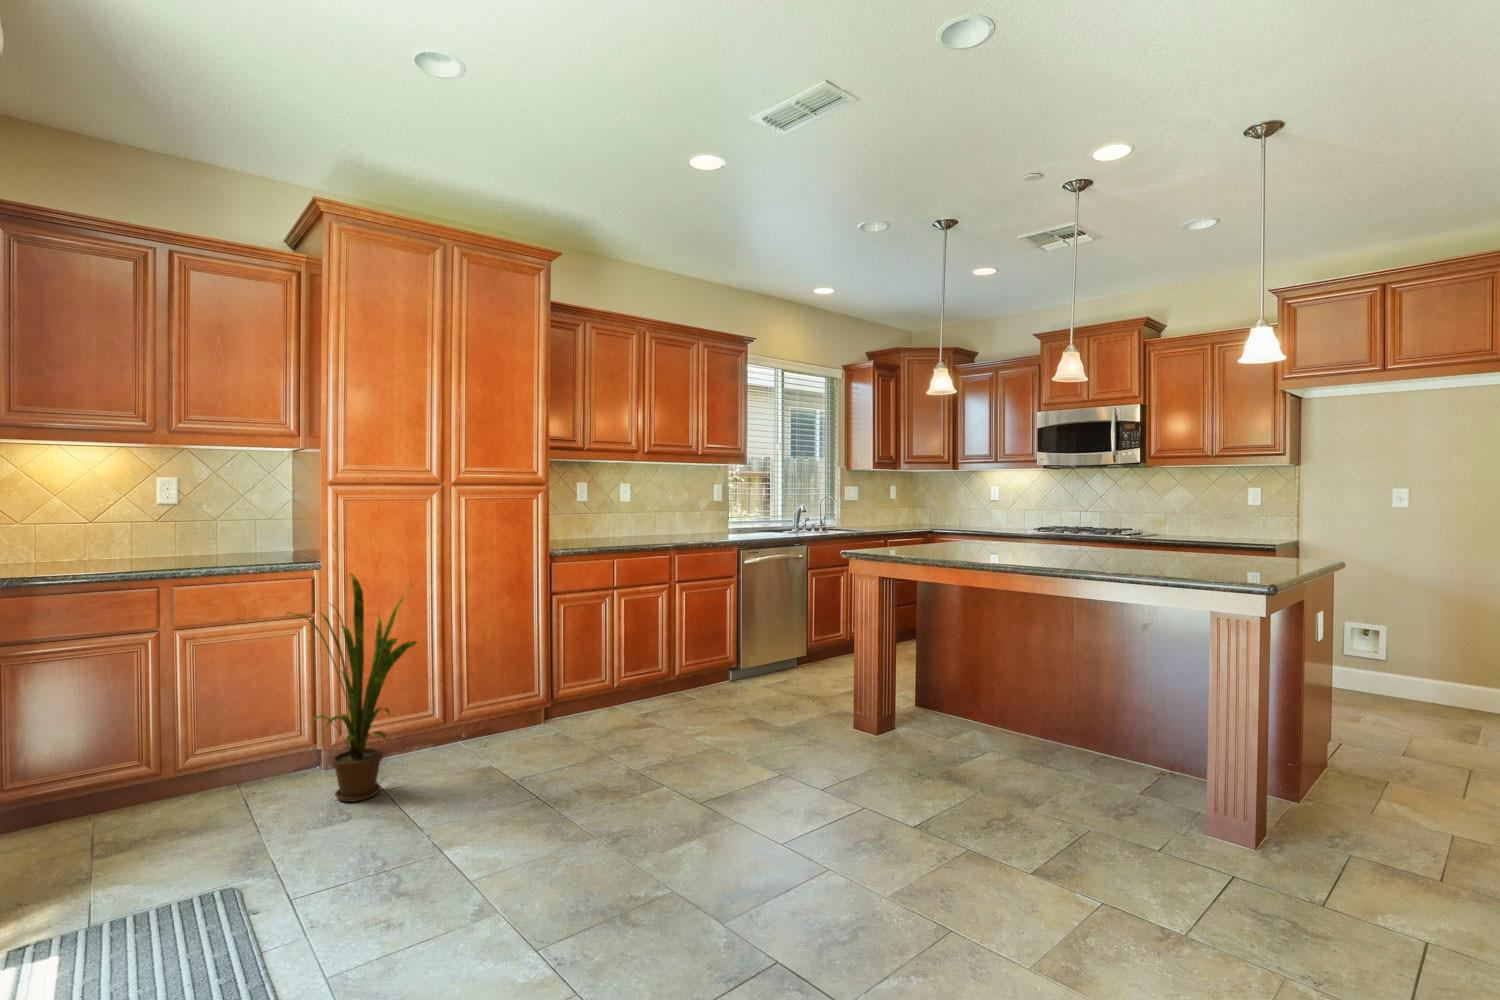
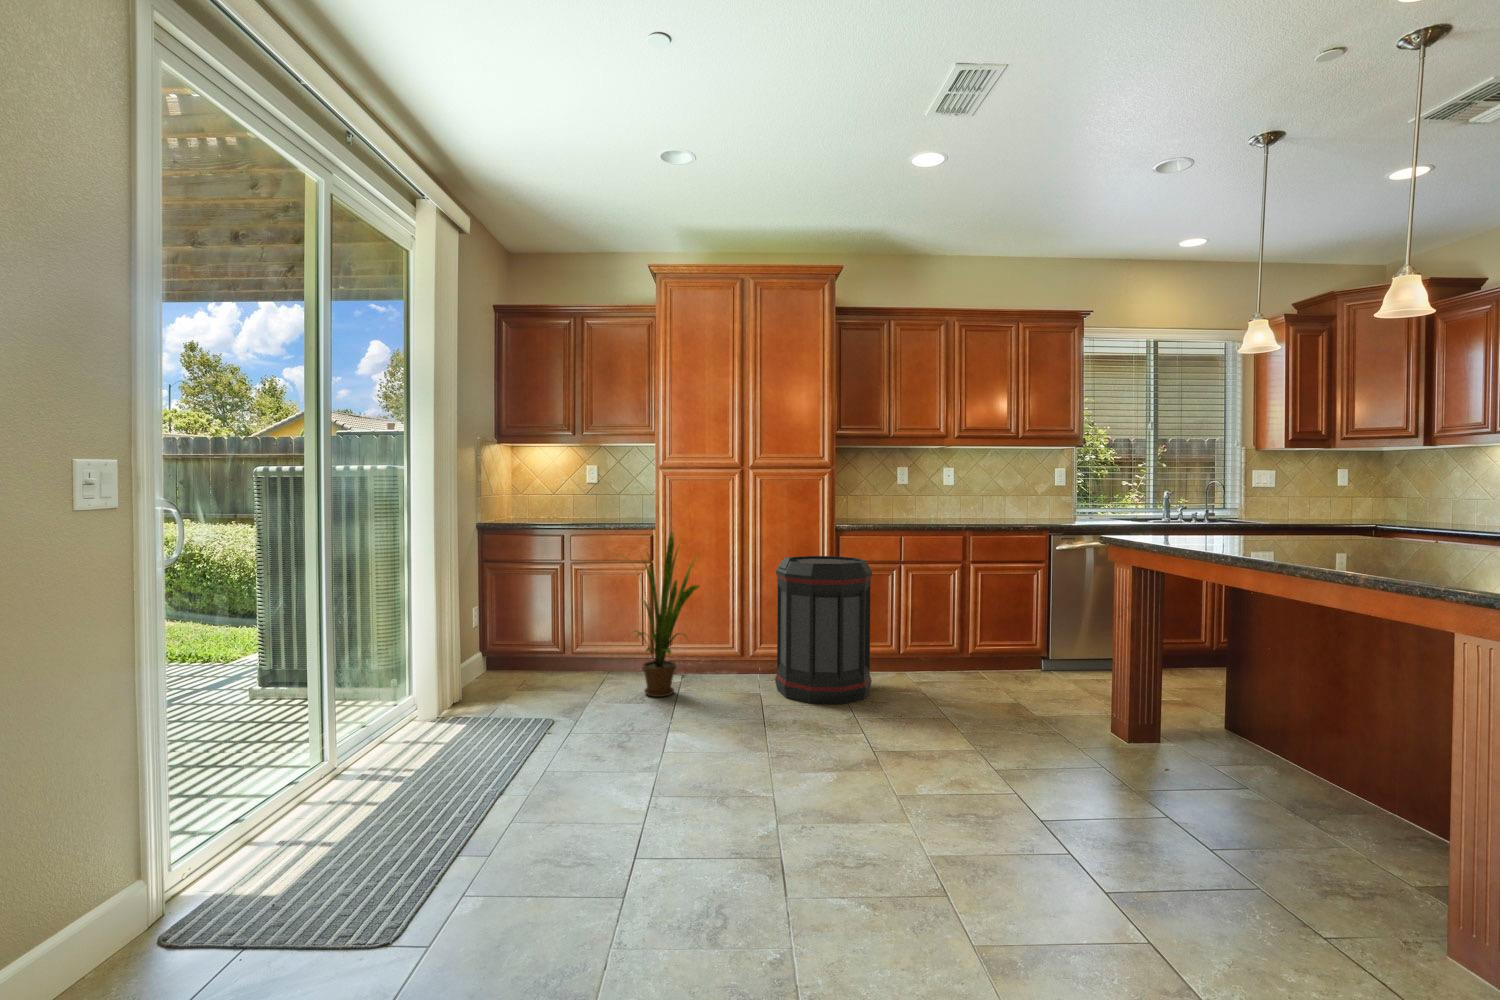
trash can: none [504,587,614,761] -> present [775,556,872,704]

